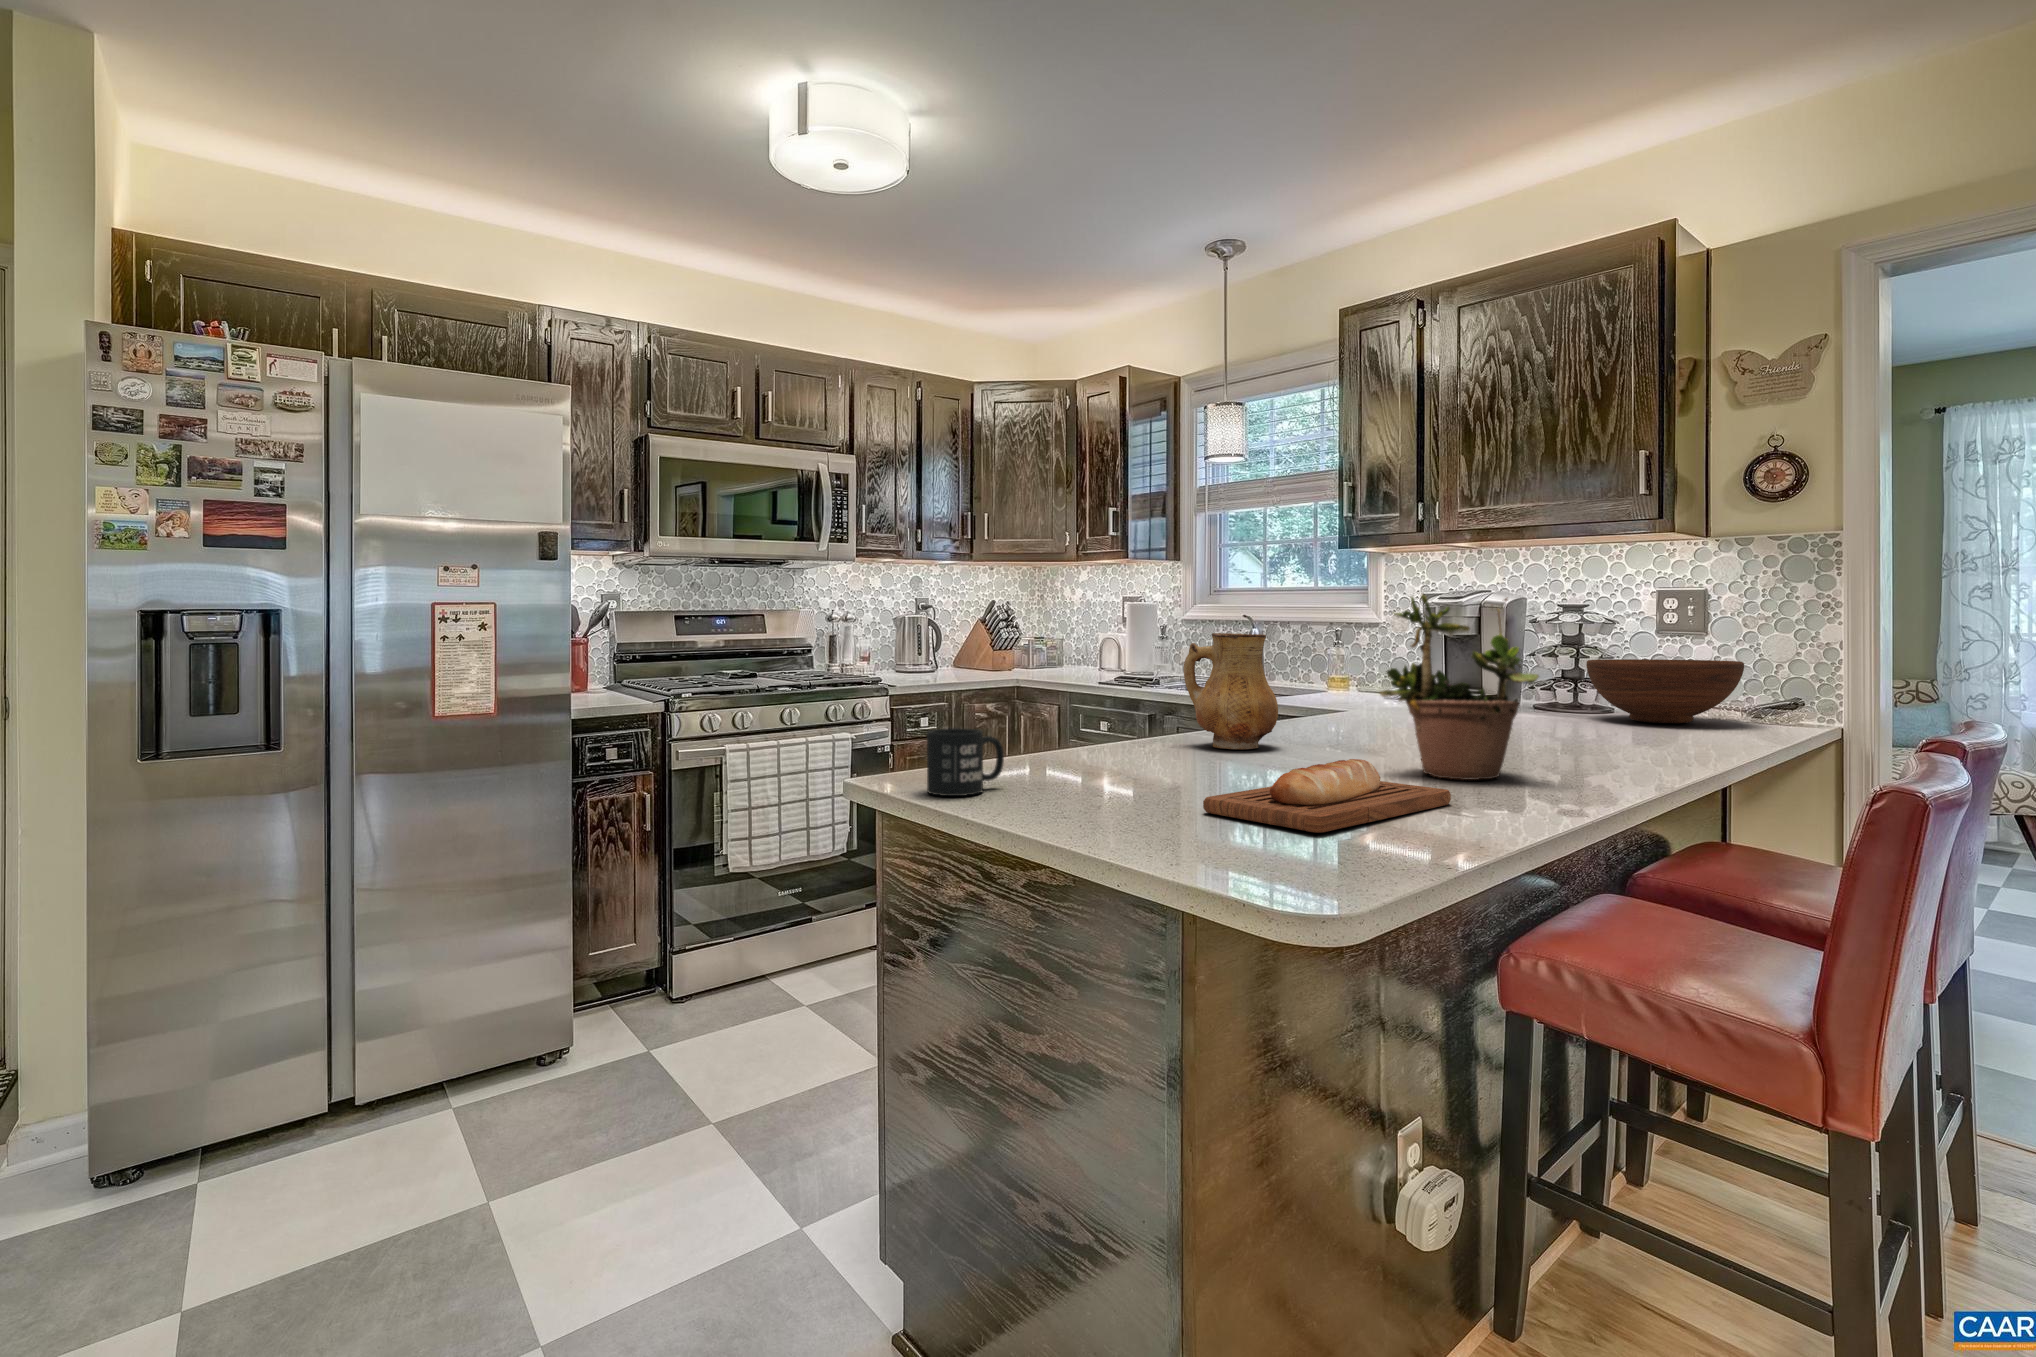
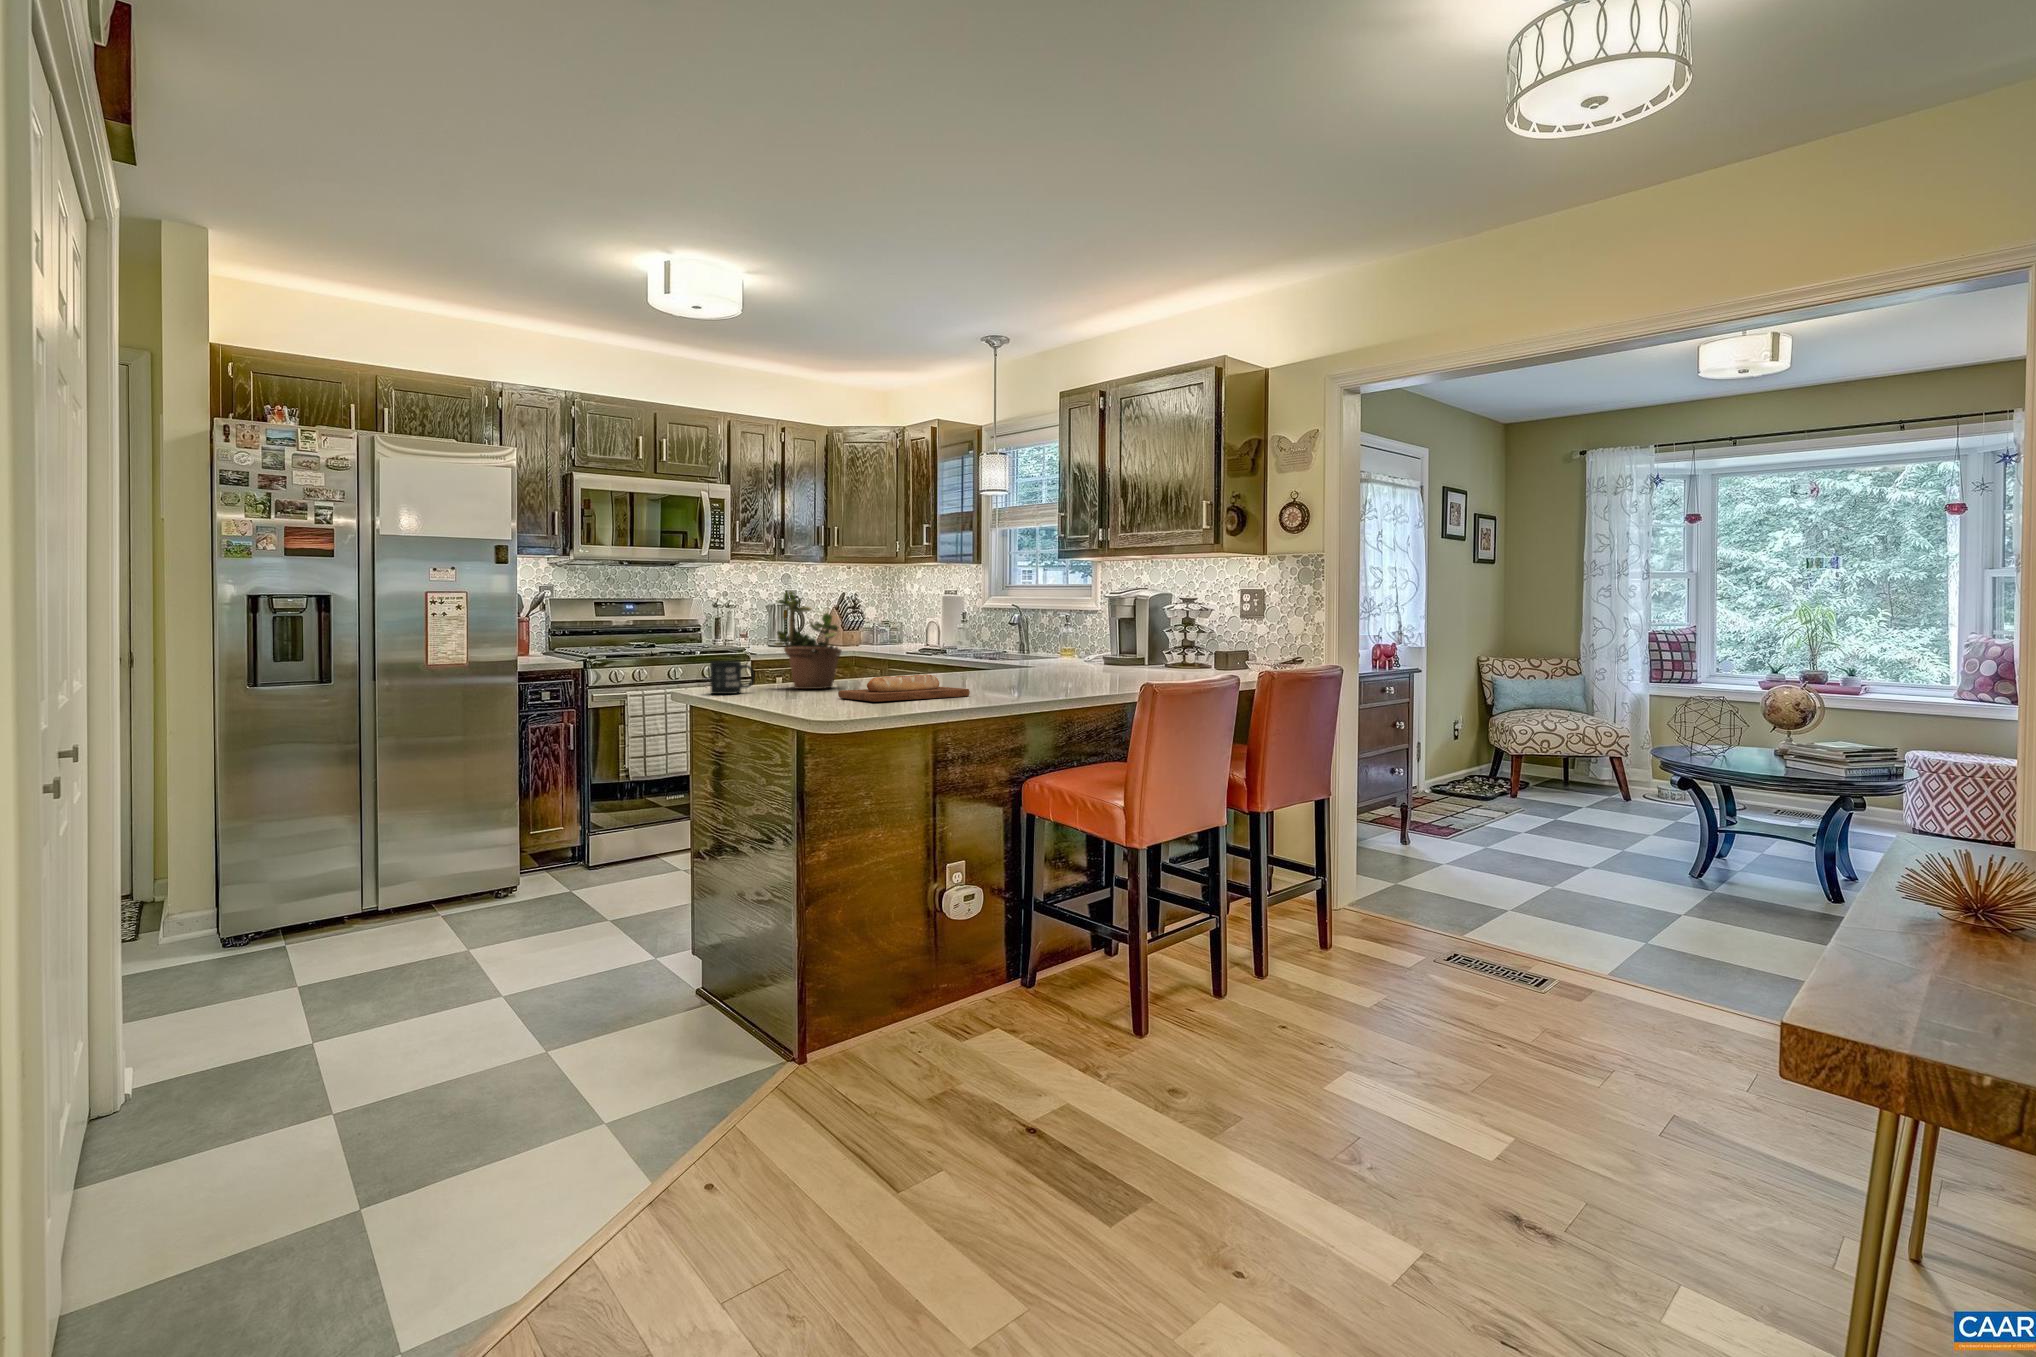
potted plant: present [1380,595,1539,780] -> present [775,592,842,689]
ceramic pitcher: present [1184,633,1278,749] -> none [891,613,945,681]
fruit bowl: present [1586,659,1744,723] -> none [1177,633,1260,672]

